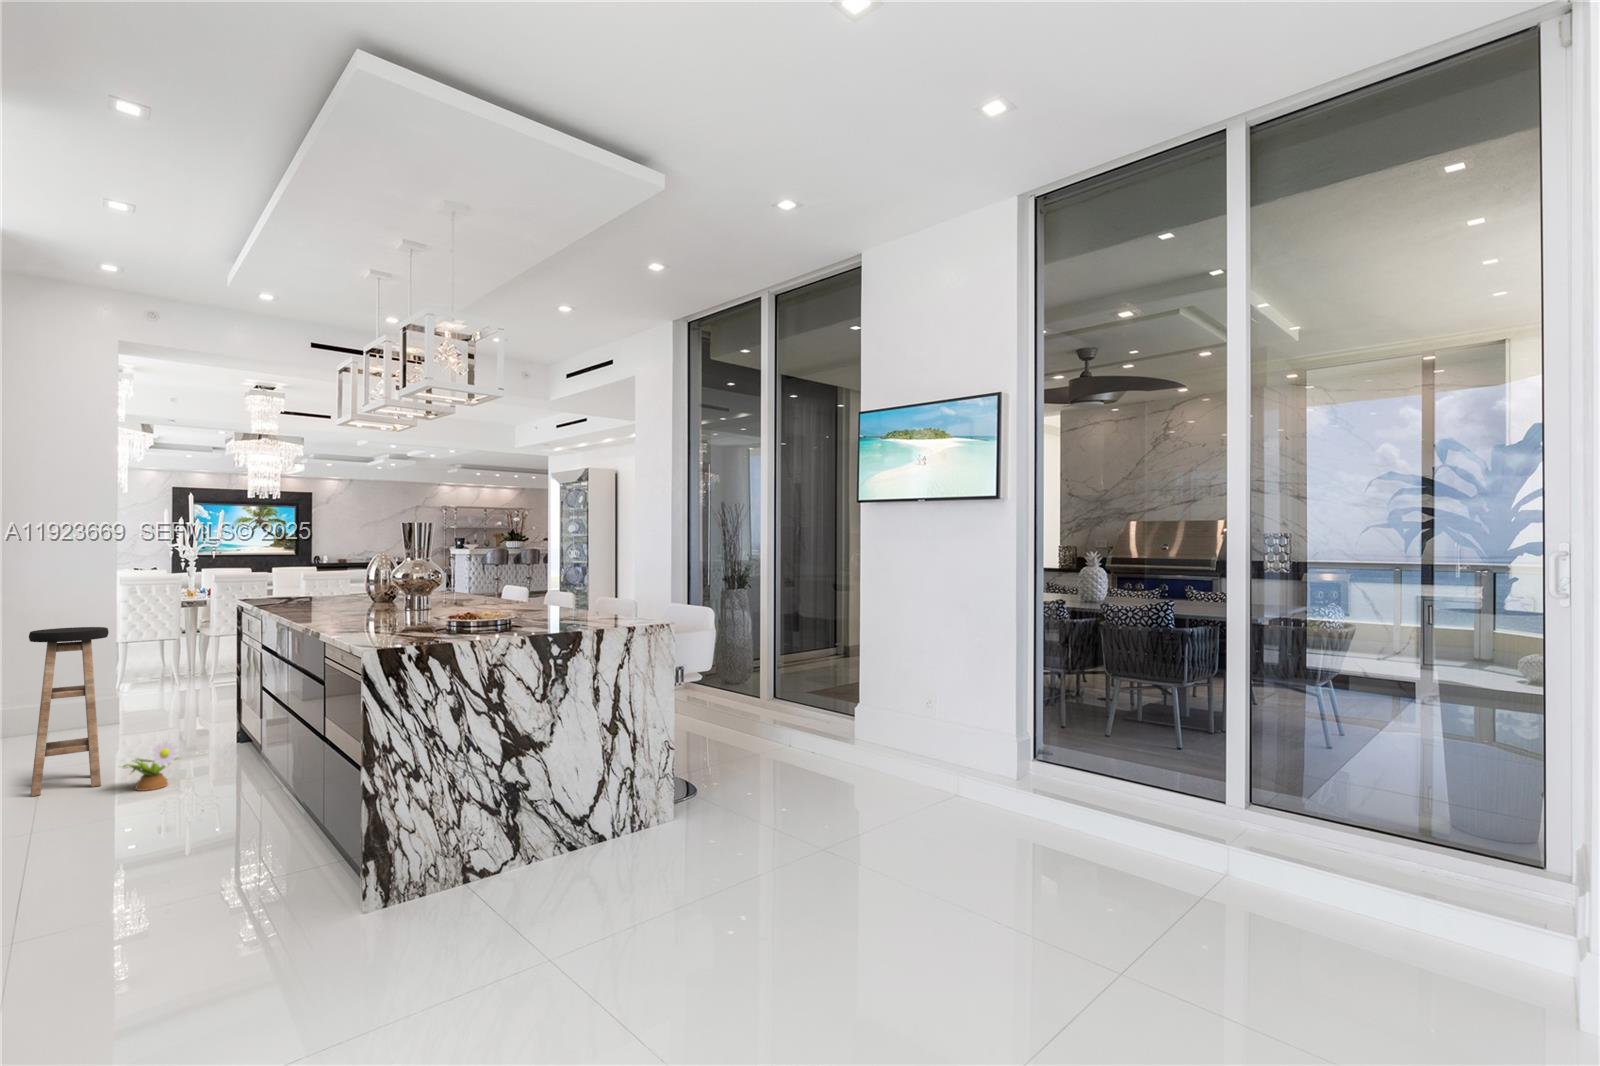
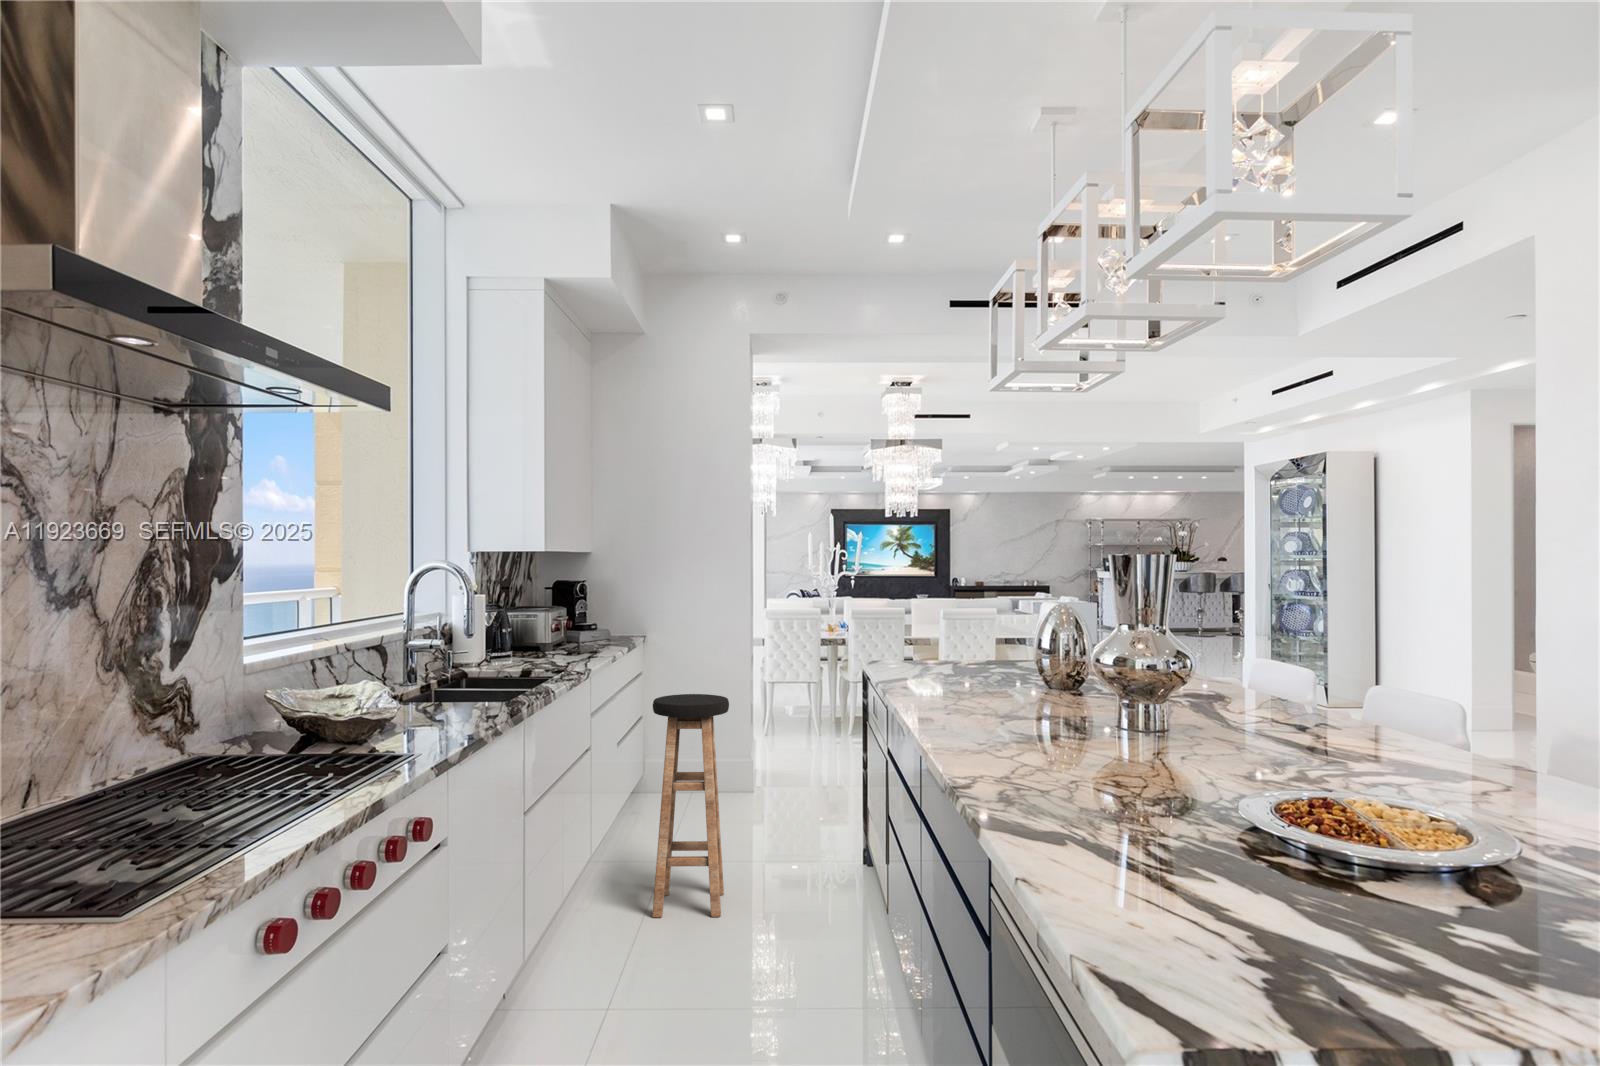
decorative plant: present [122,740,180,791] -> none [735,875,805,946]

